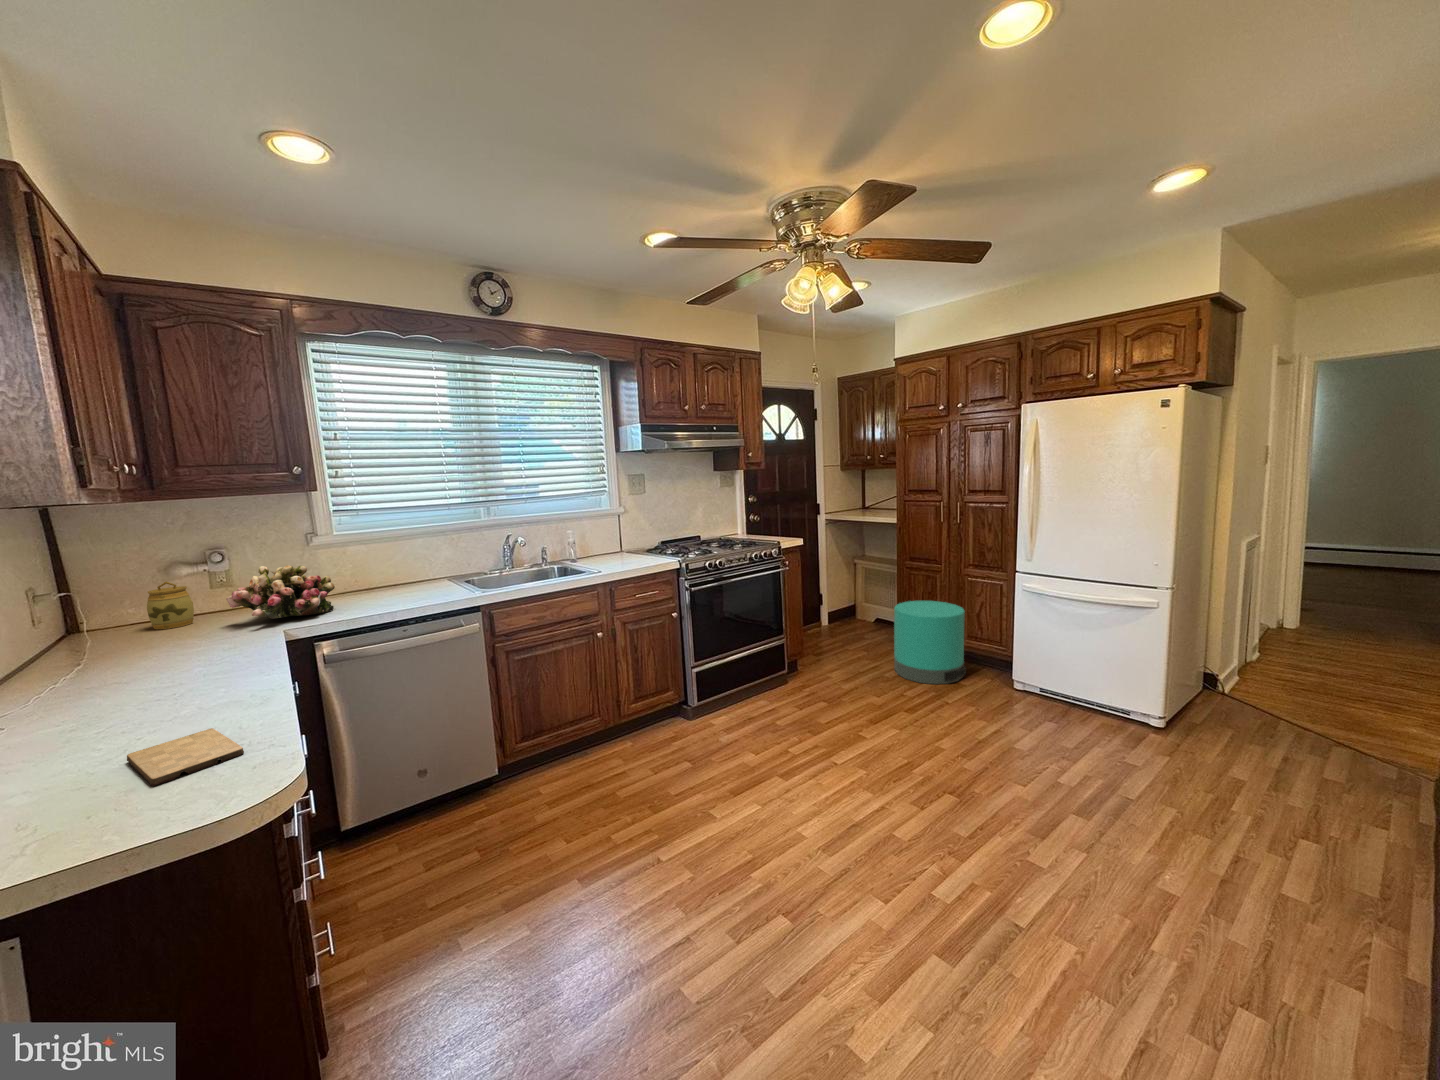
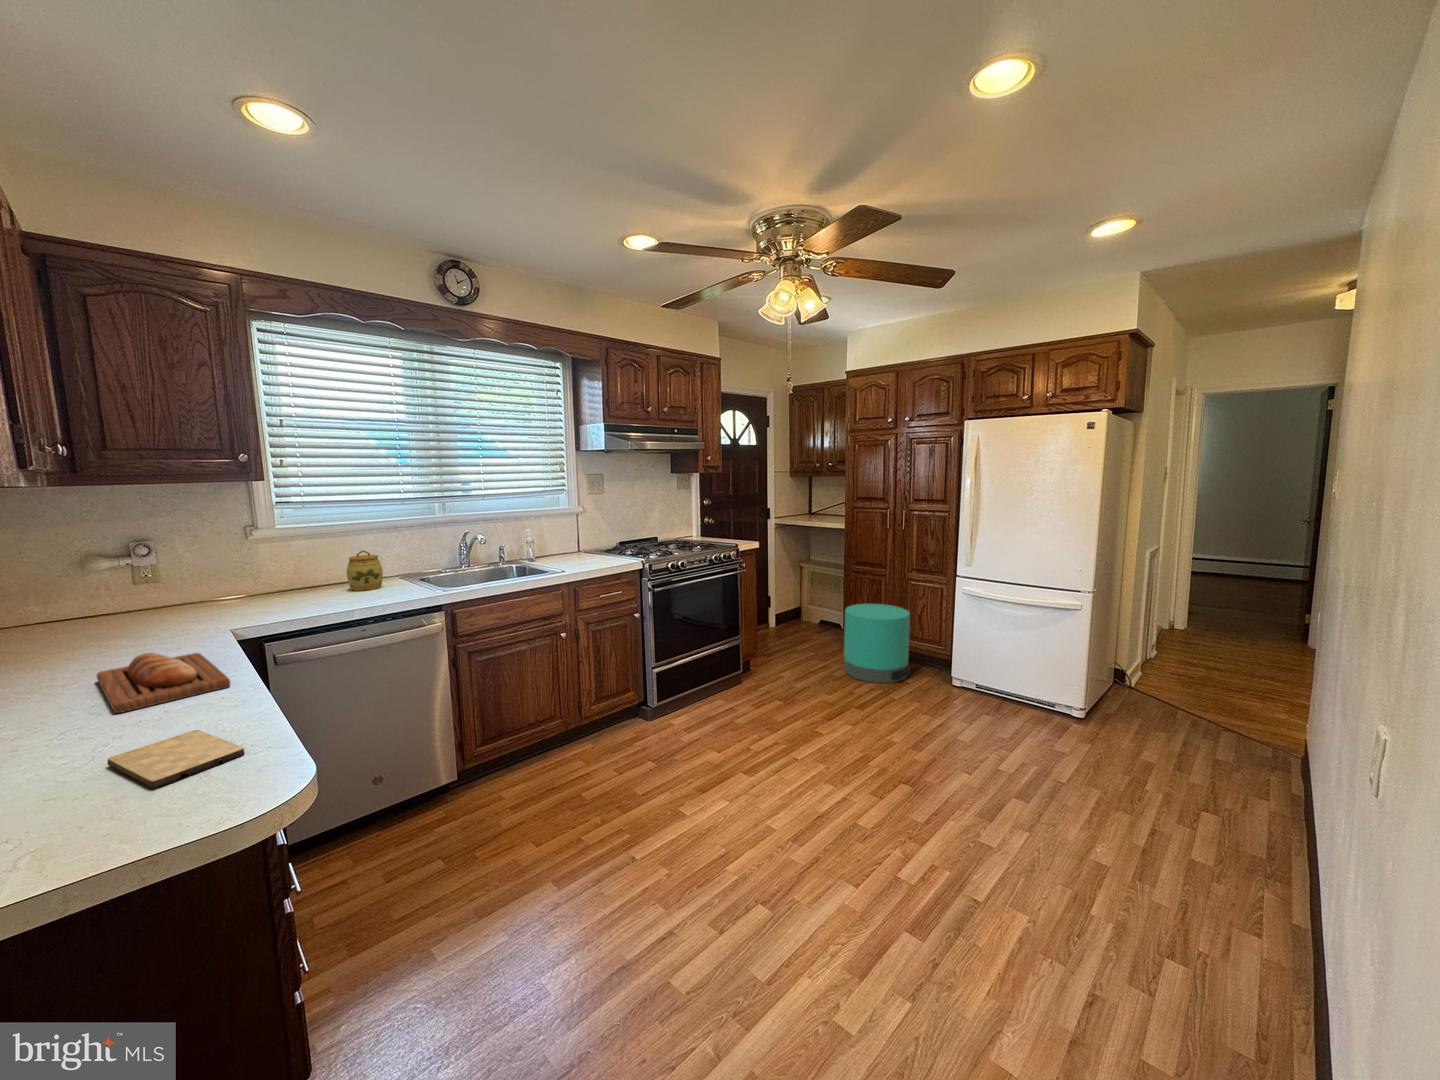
flower arrangement: present [226,565,335,619] -> none [158,560,282,618]
jar: present [147,582,194,629] -> present [347,550,383,591]
bread loaf: none [154,652,261,710] -> present [97,652,230,713]

